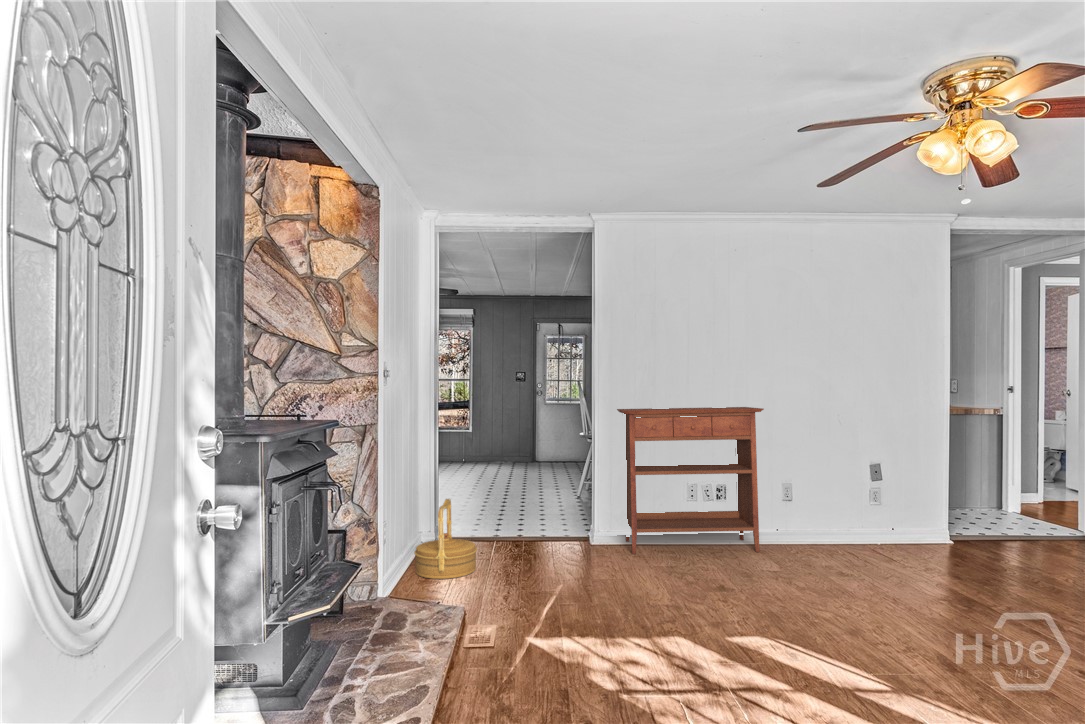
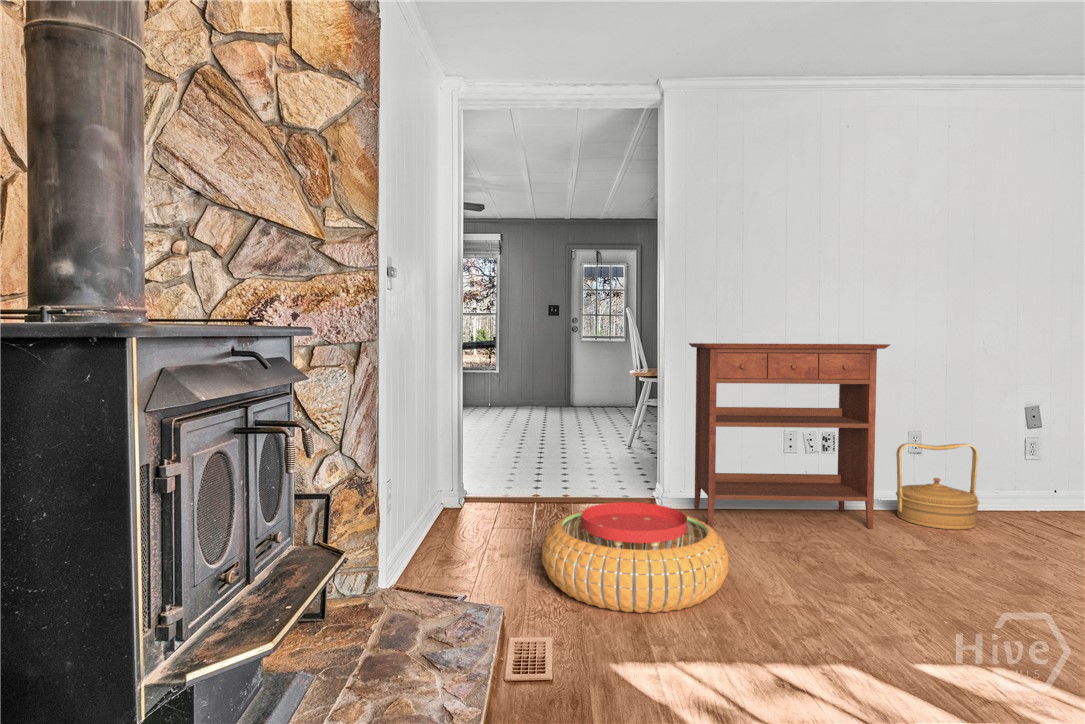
woven basket: present [414,499,477,579] -> present [896,443,979,530]
pouf: none [498,535,634,612] -> present [542,502,728,613]

